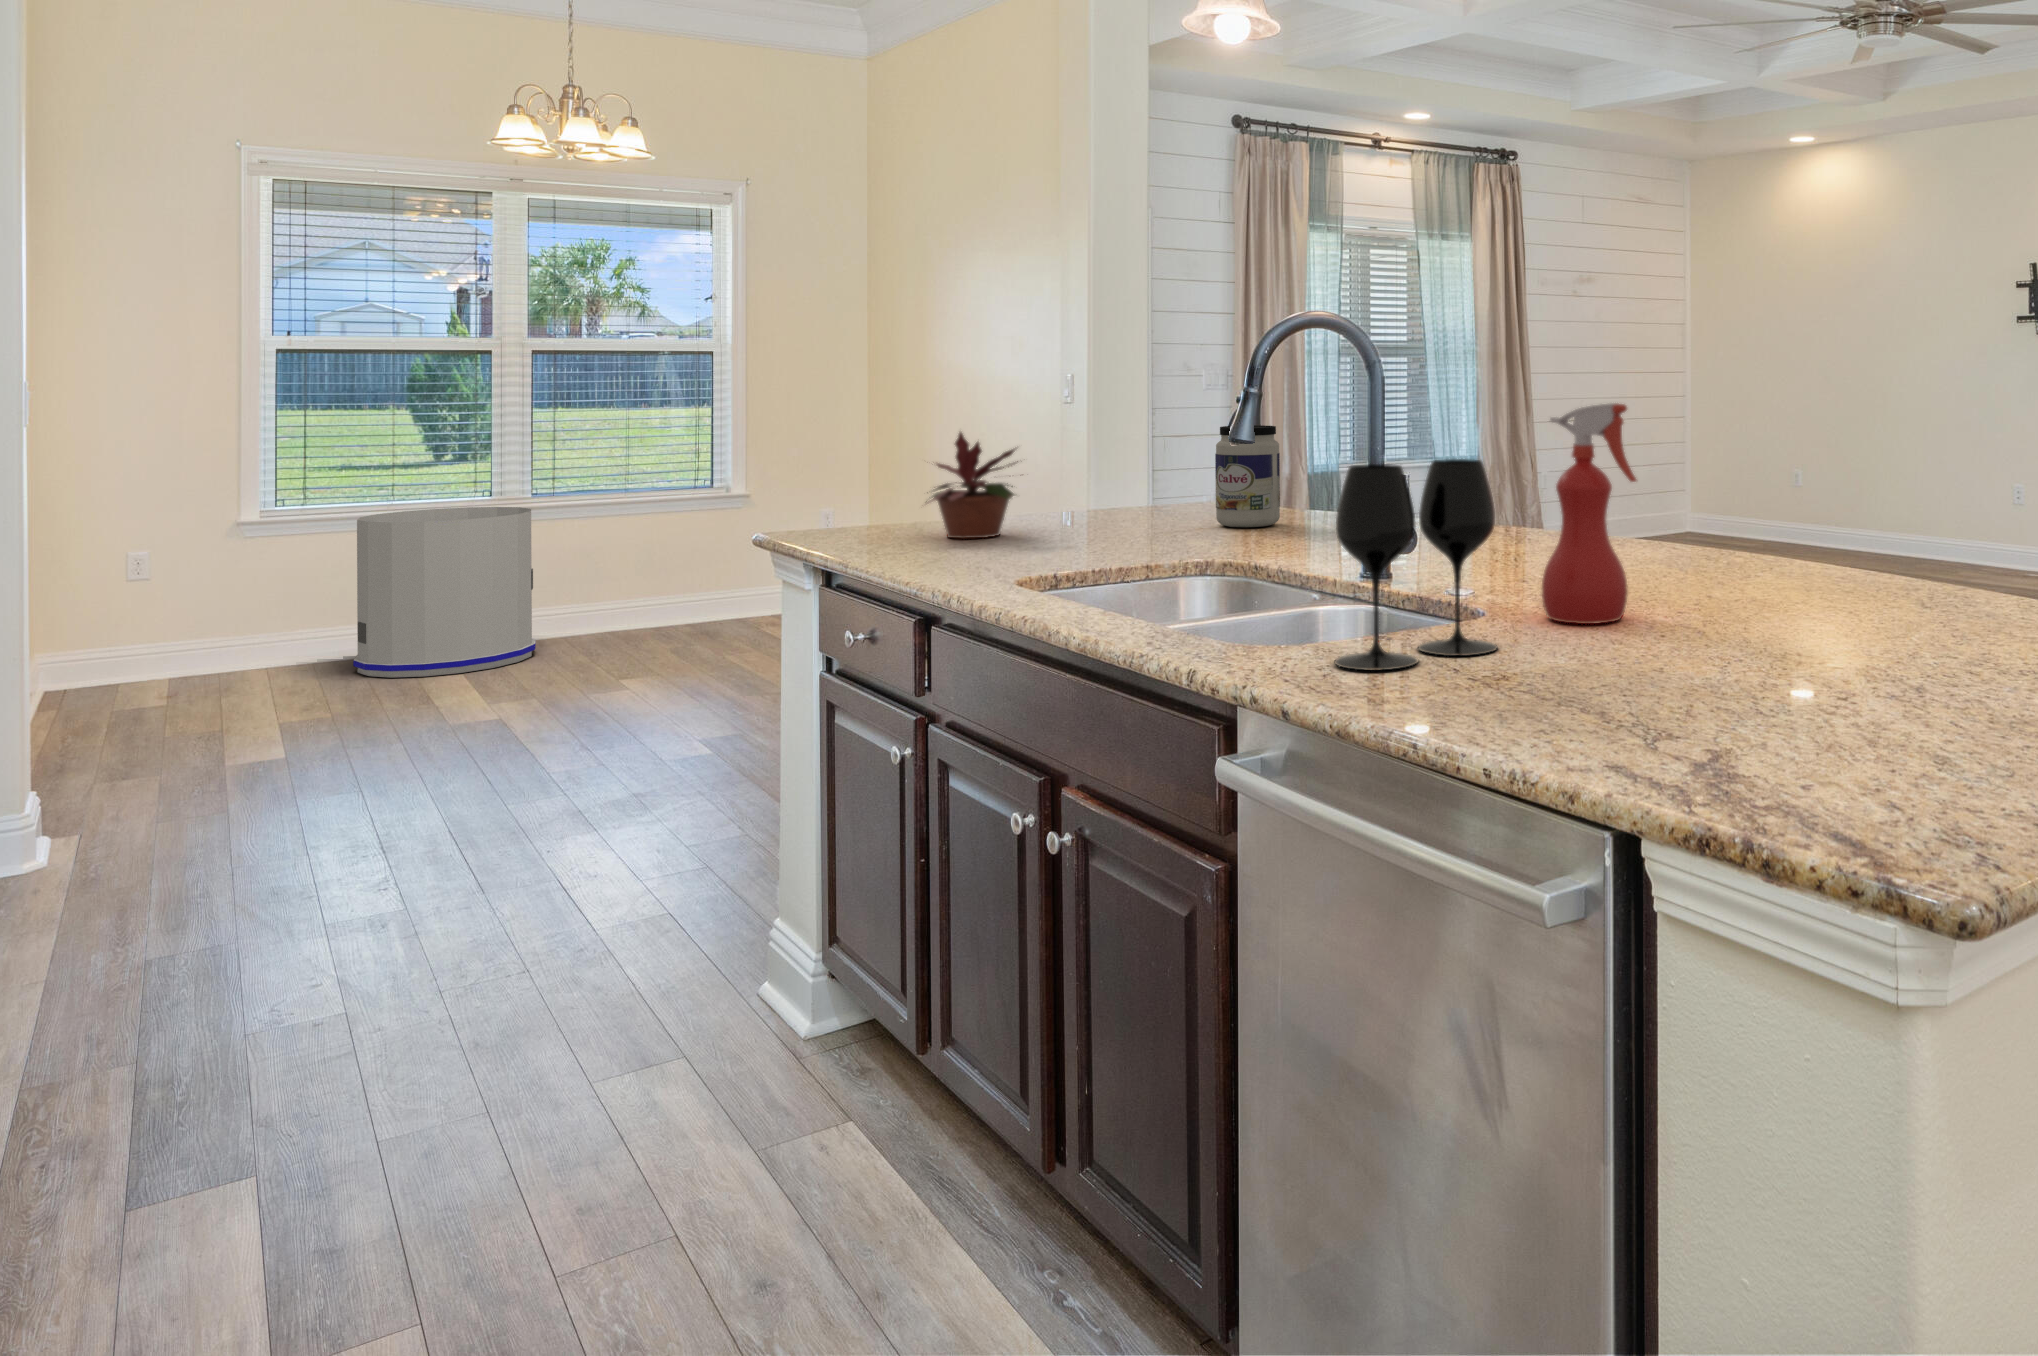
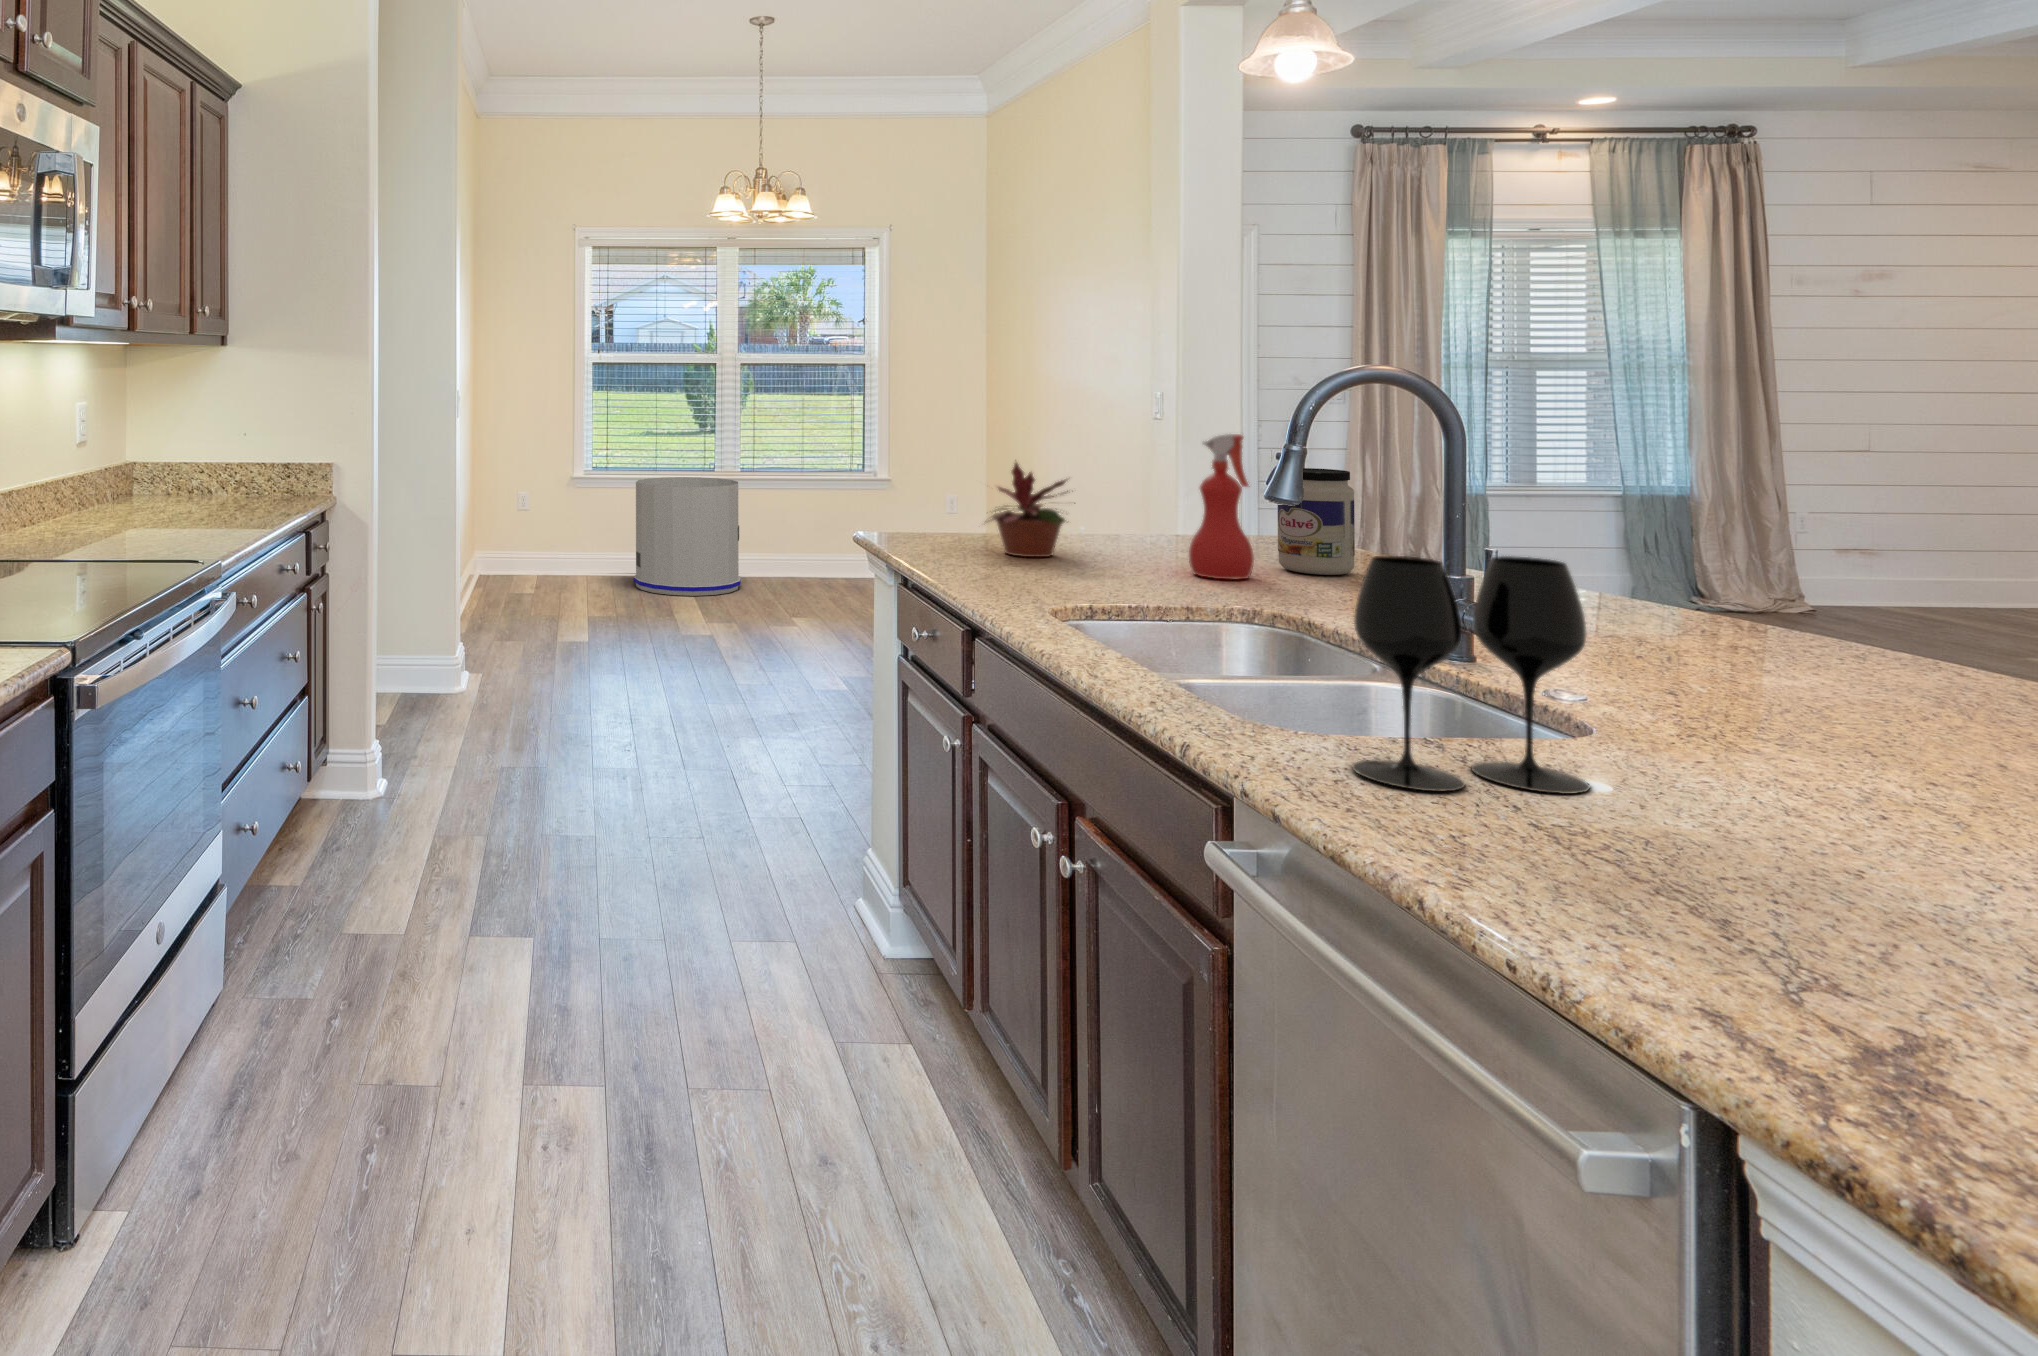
spray bottle: present [1542,403,1636,624] -> present [1189,434,1254,580]

